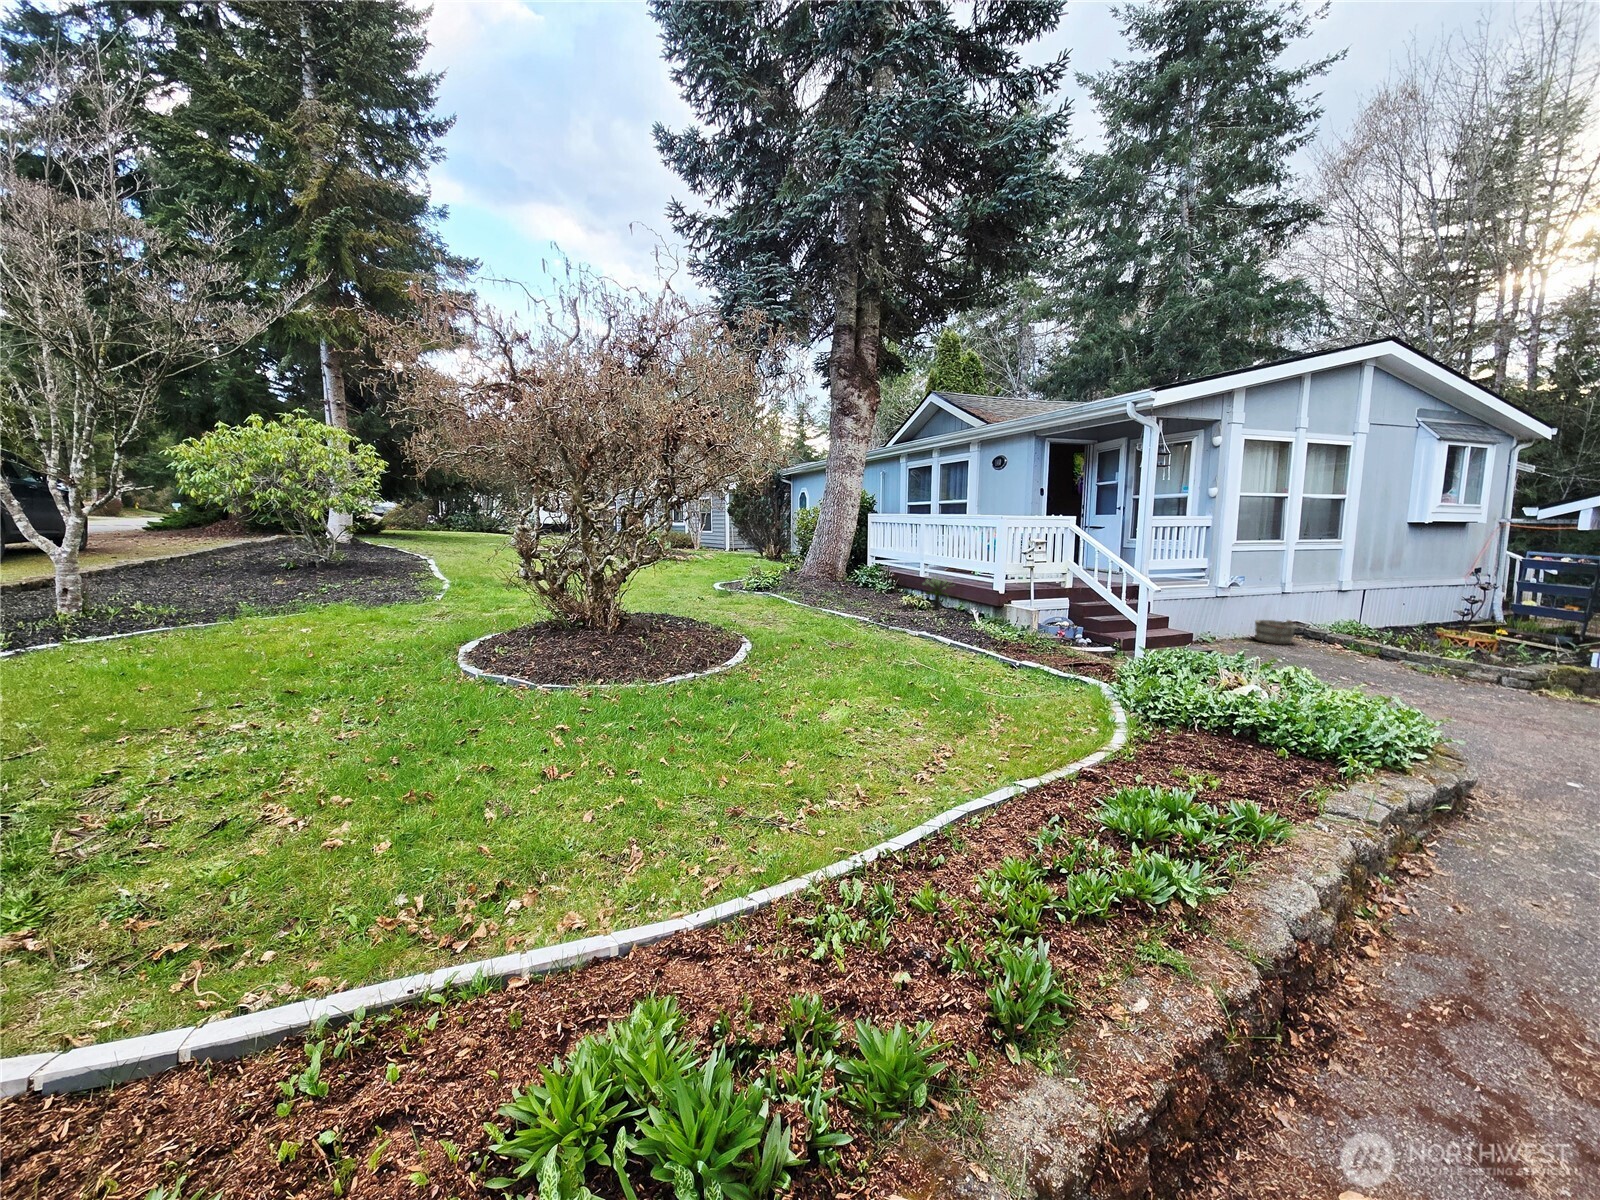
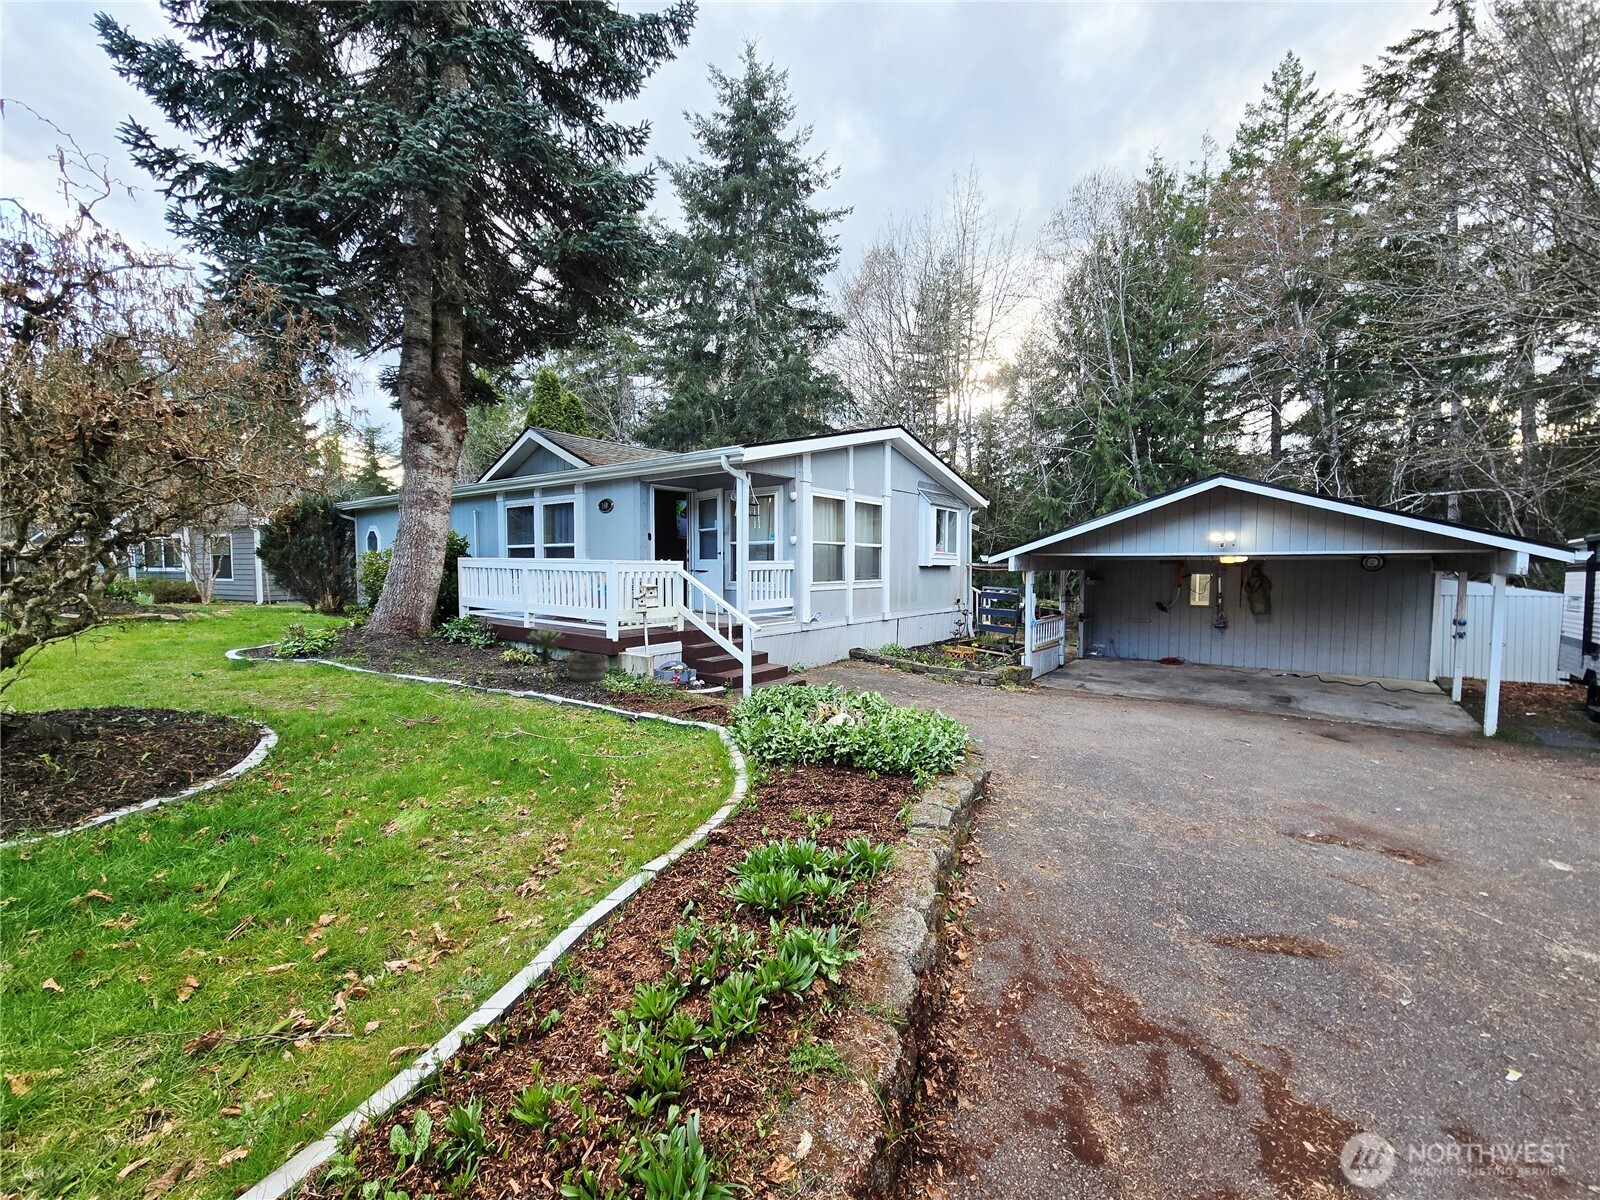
bucket: present [1255,620,1298,644] -> present [562,651,608,682]

